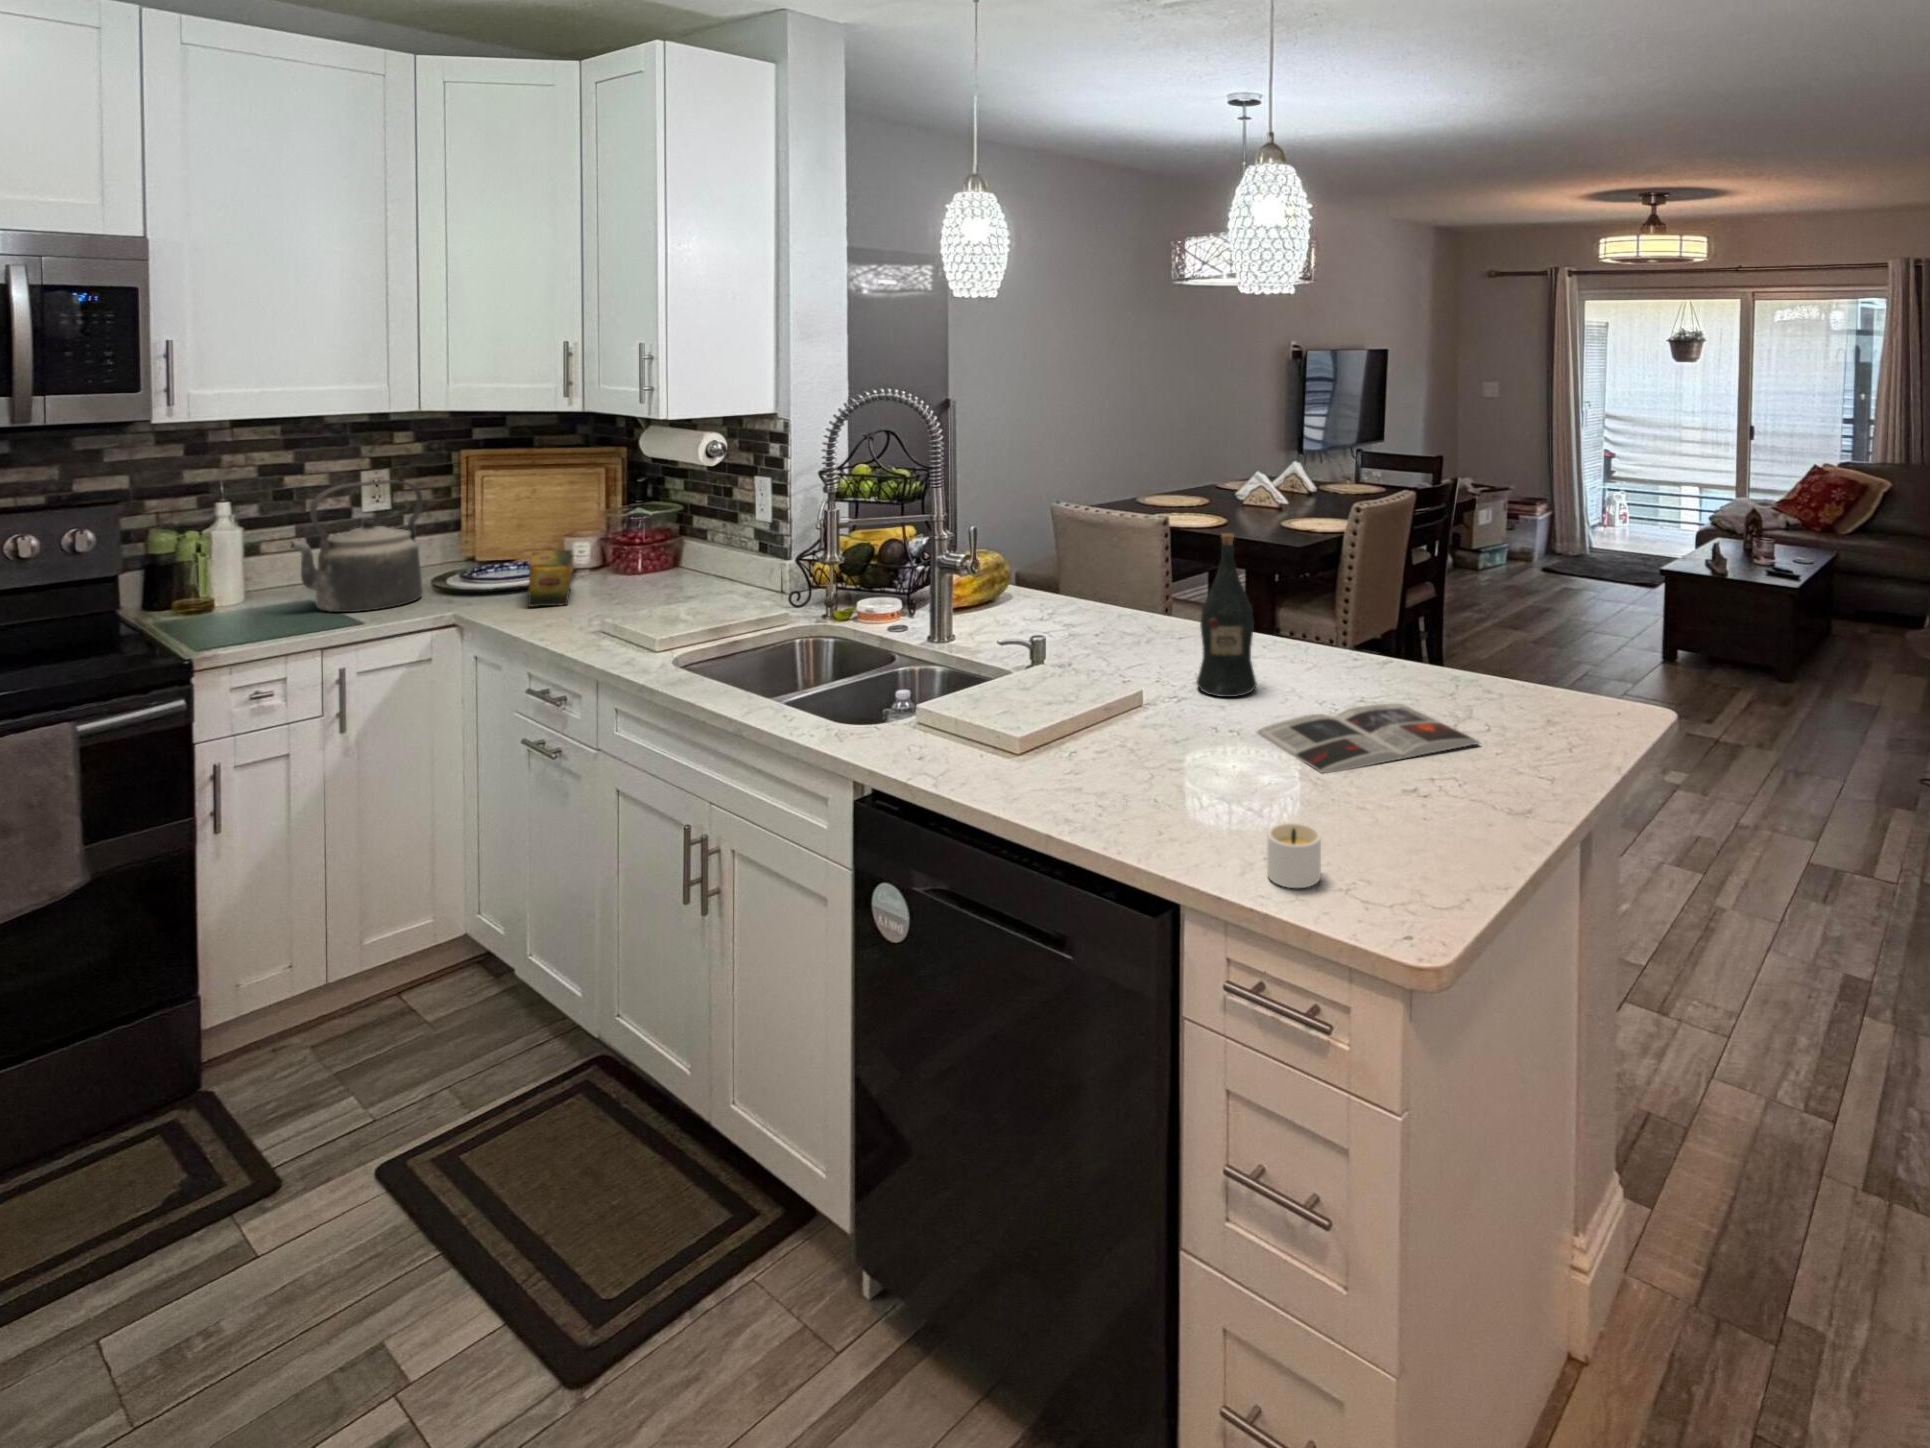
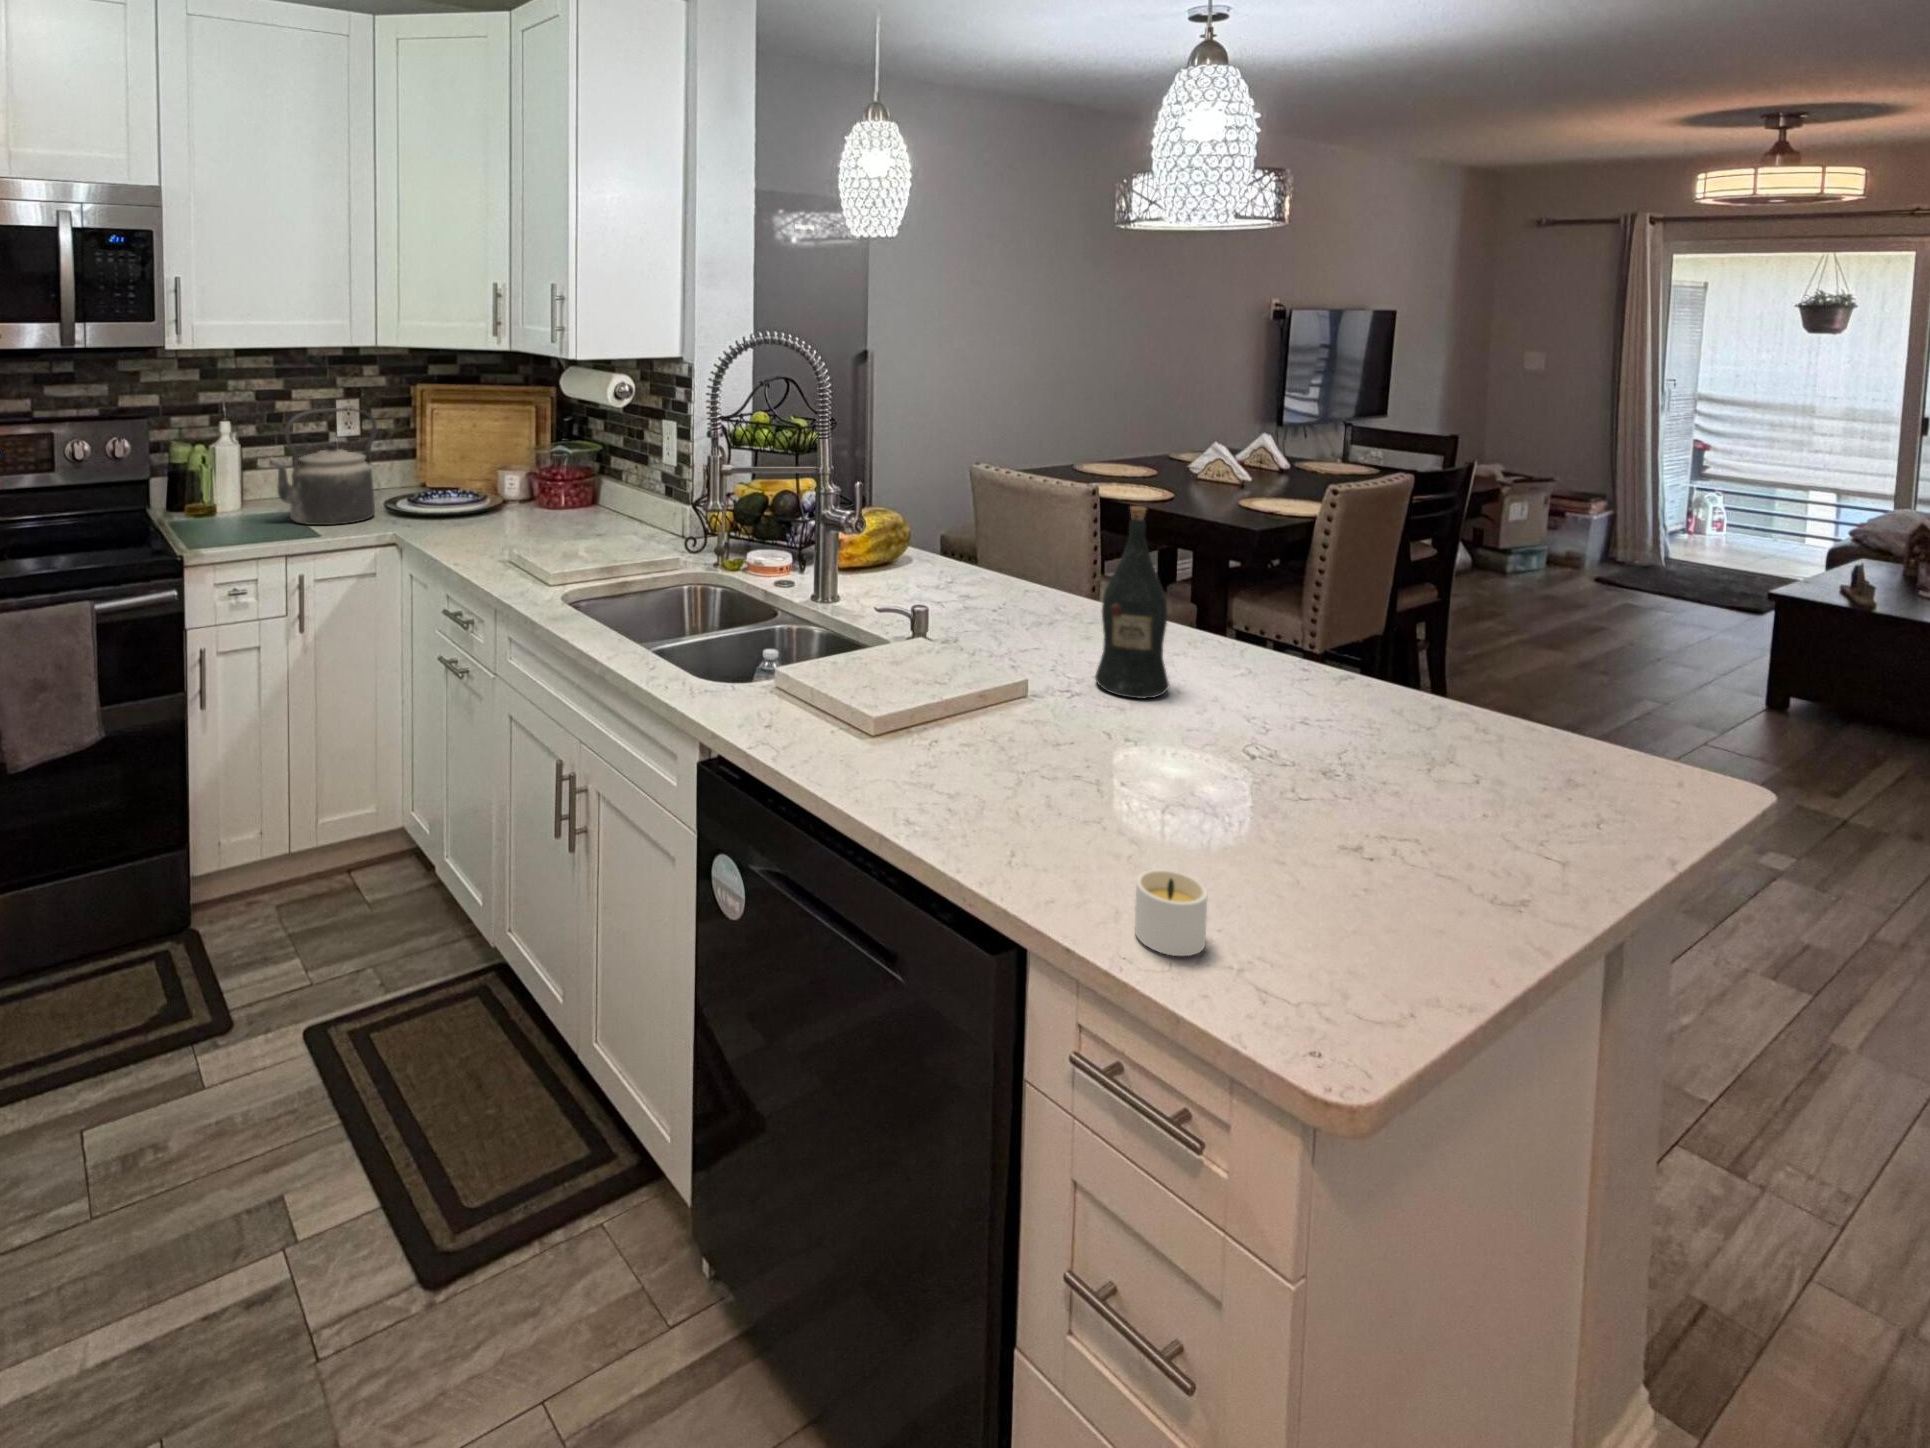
tea box: present [528,550,573,607] -> none [454,481,498,533]
magazine: present [1257,704,1480,773] -> none [1157,729,1463,810]

